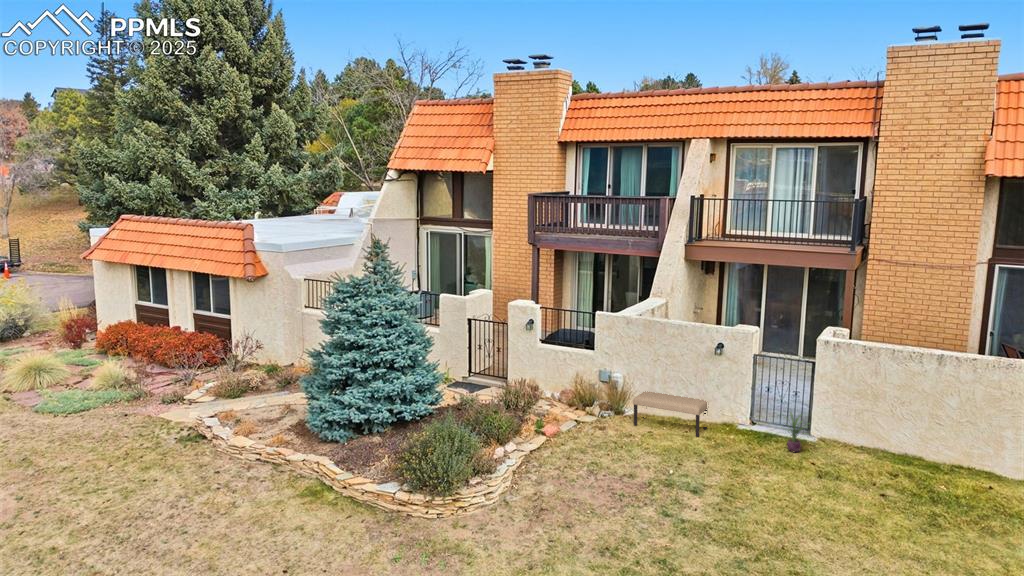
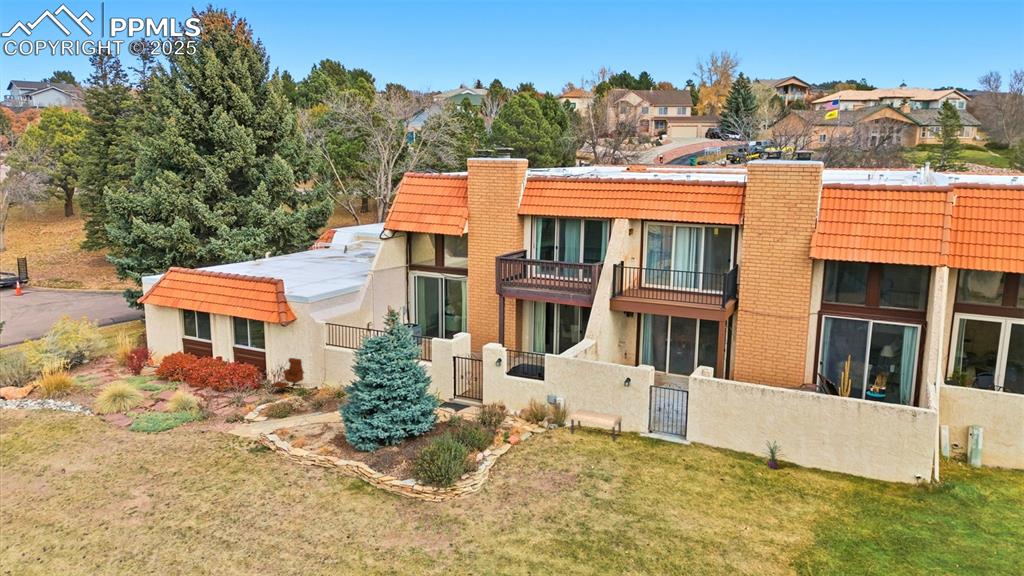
lounge chair: none [236,326,278,372] -> present [274,358,304,393]
decorative plant: present [781,412,804,452] -> present [765,441,780,469]

